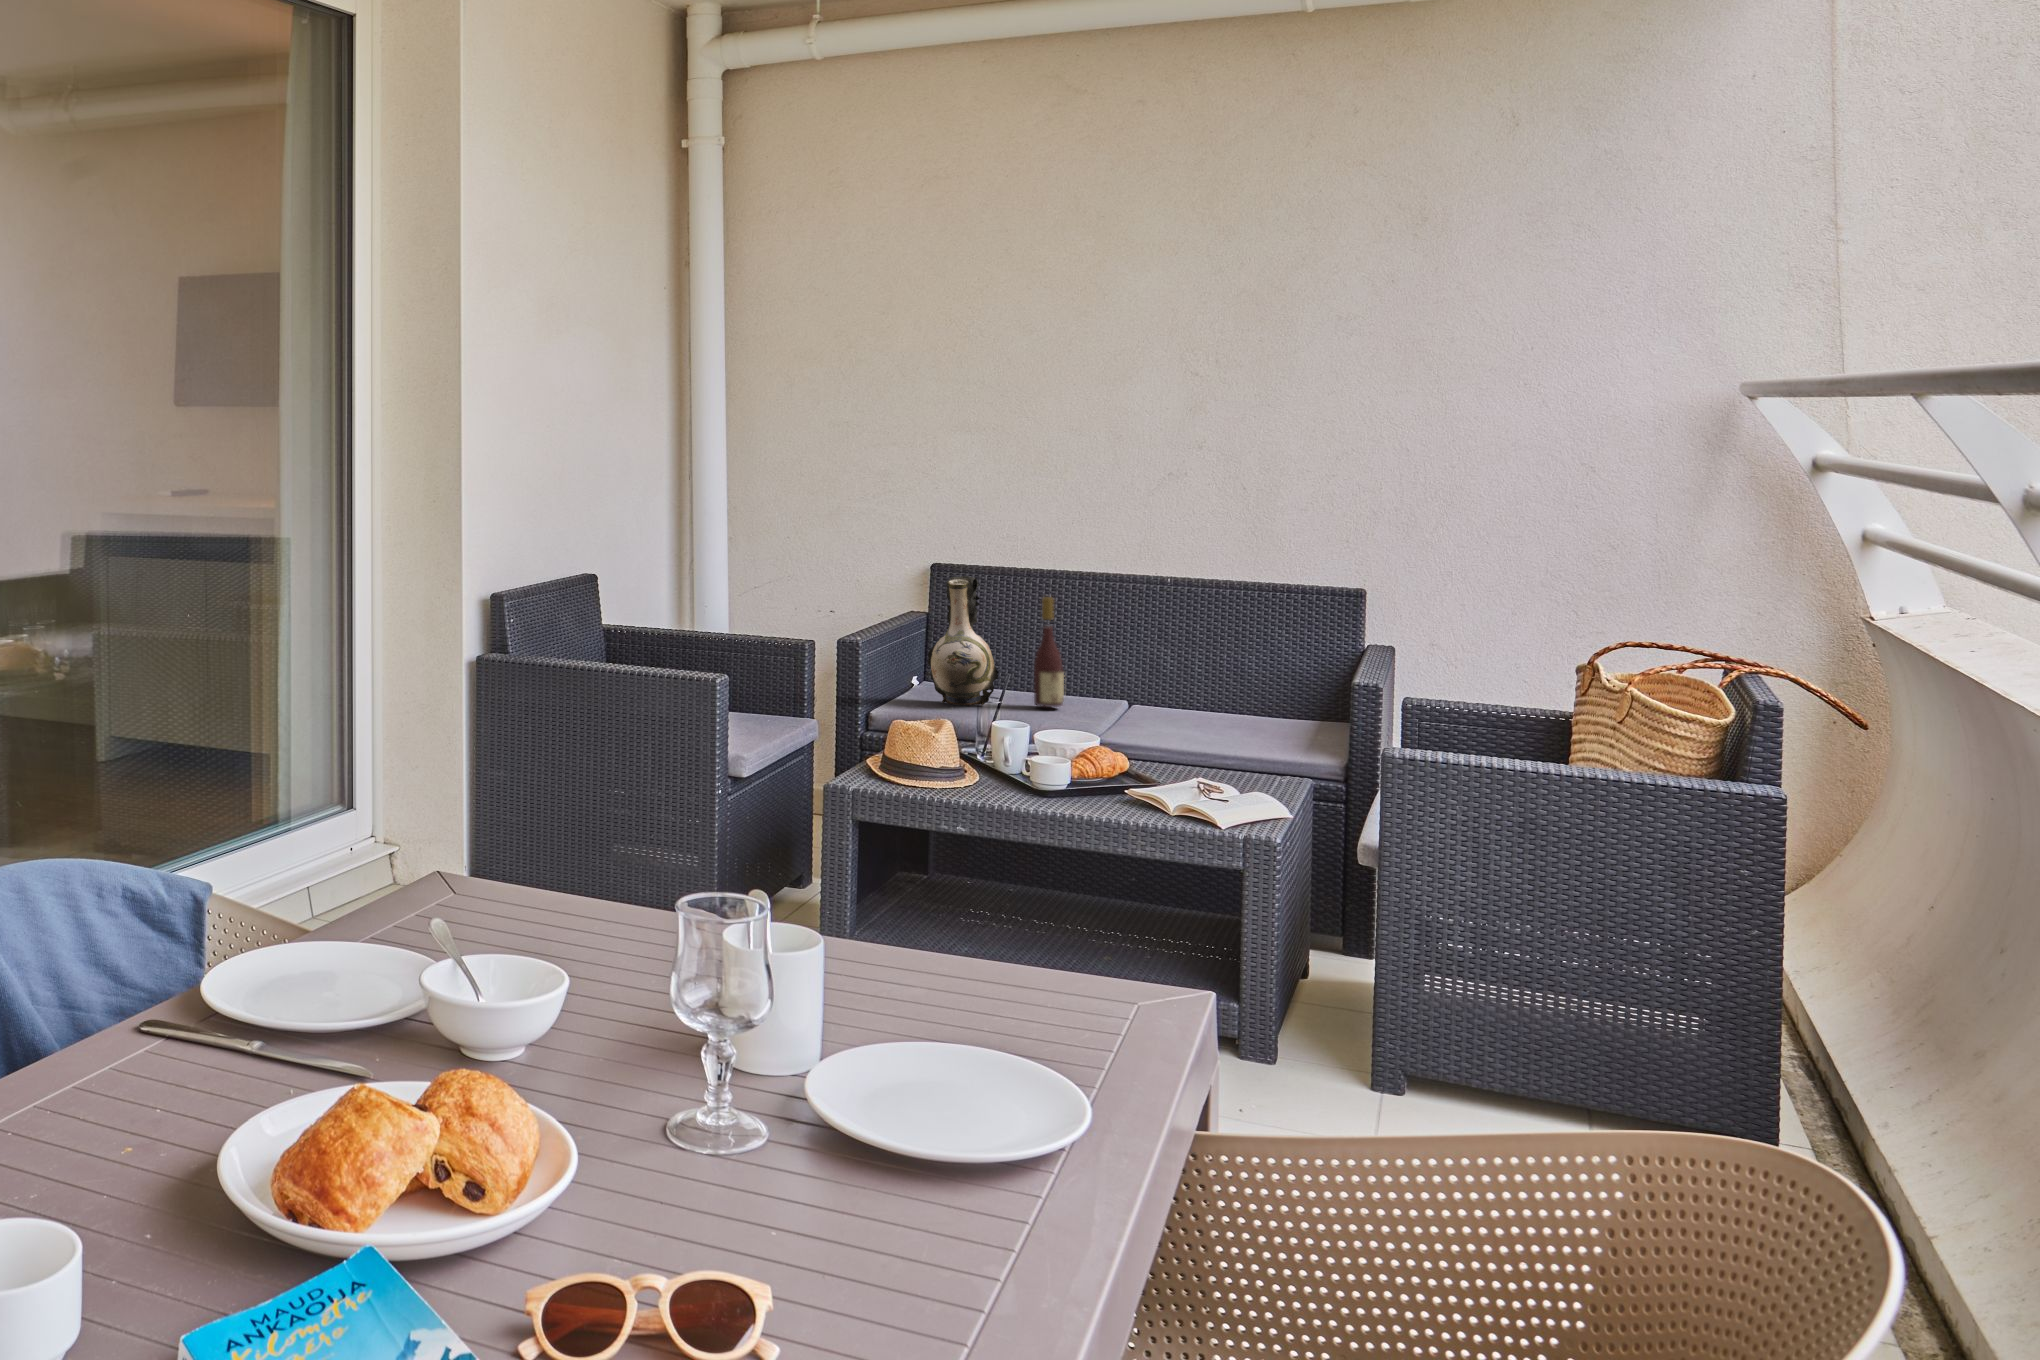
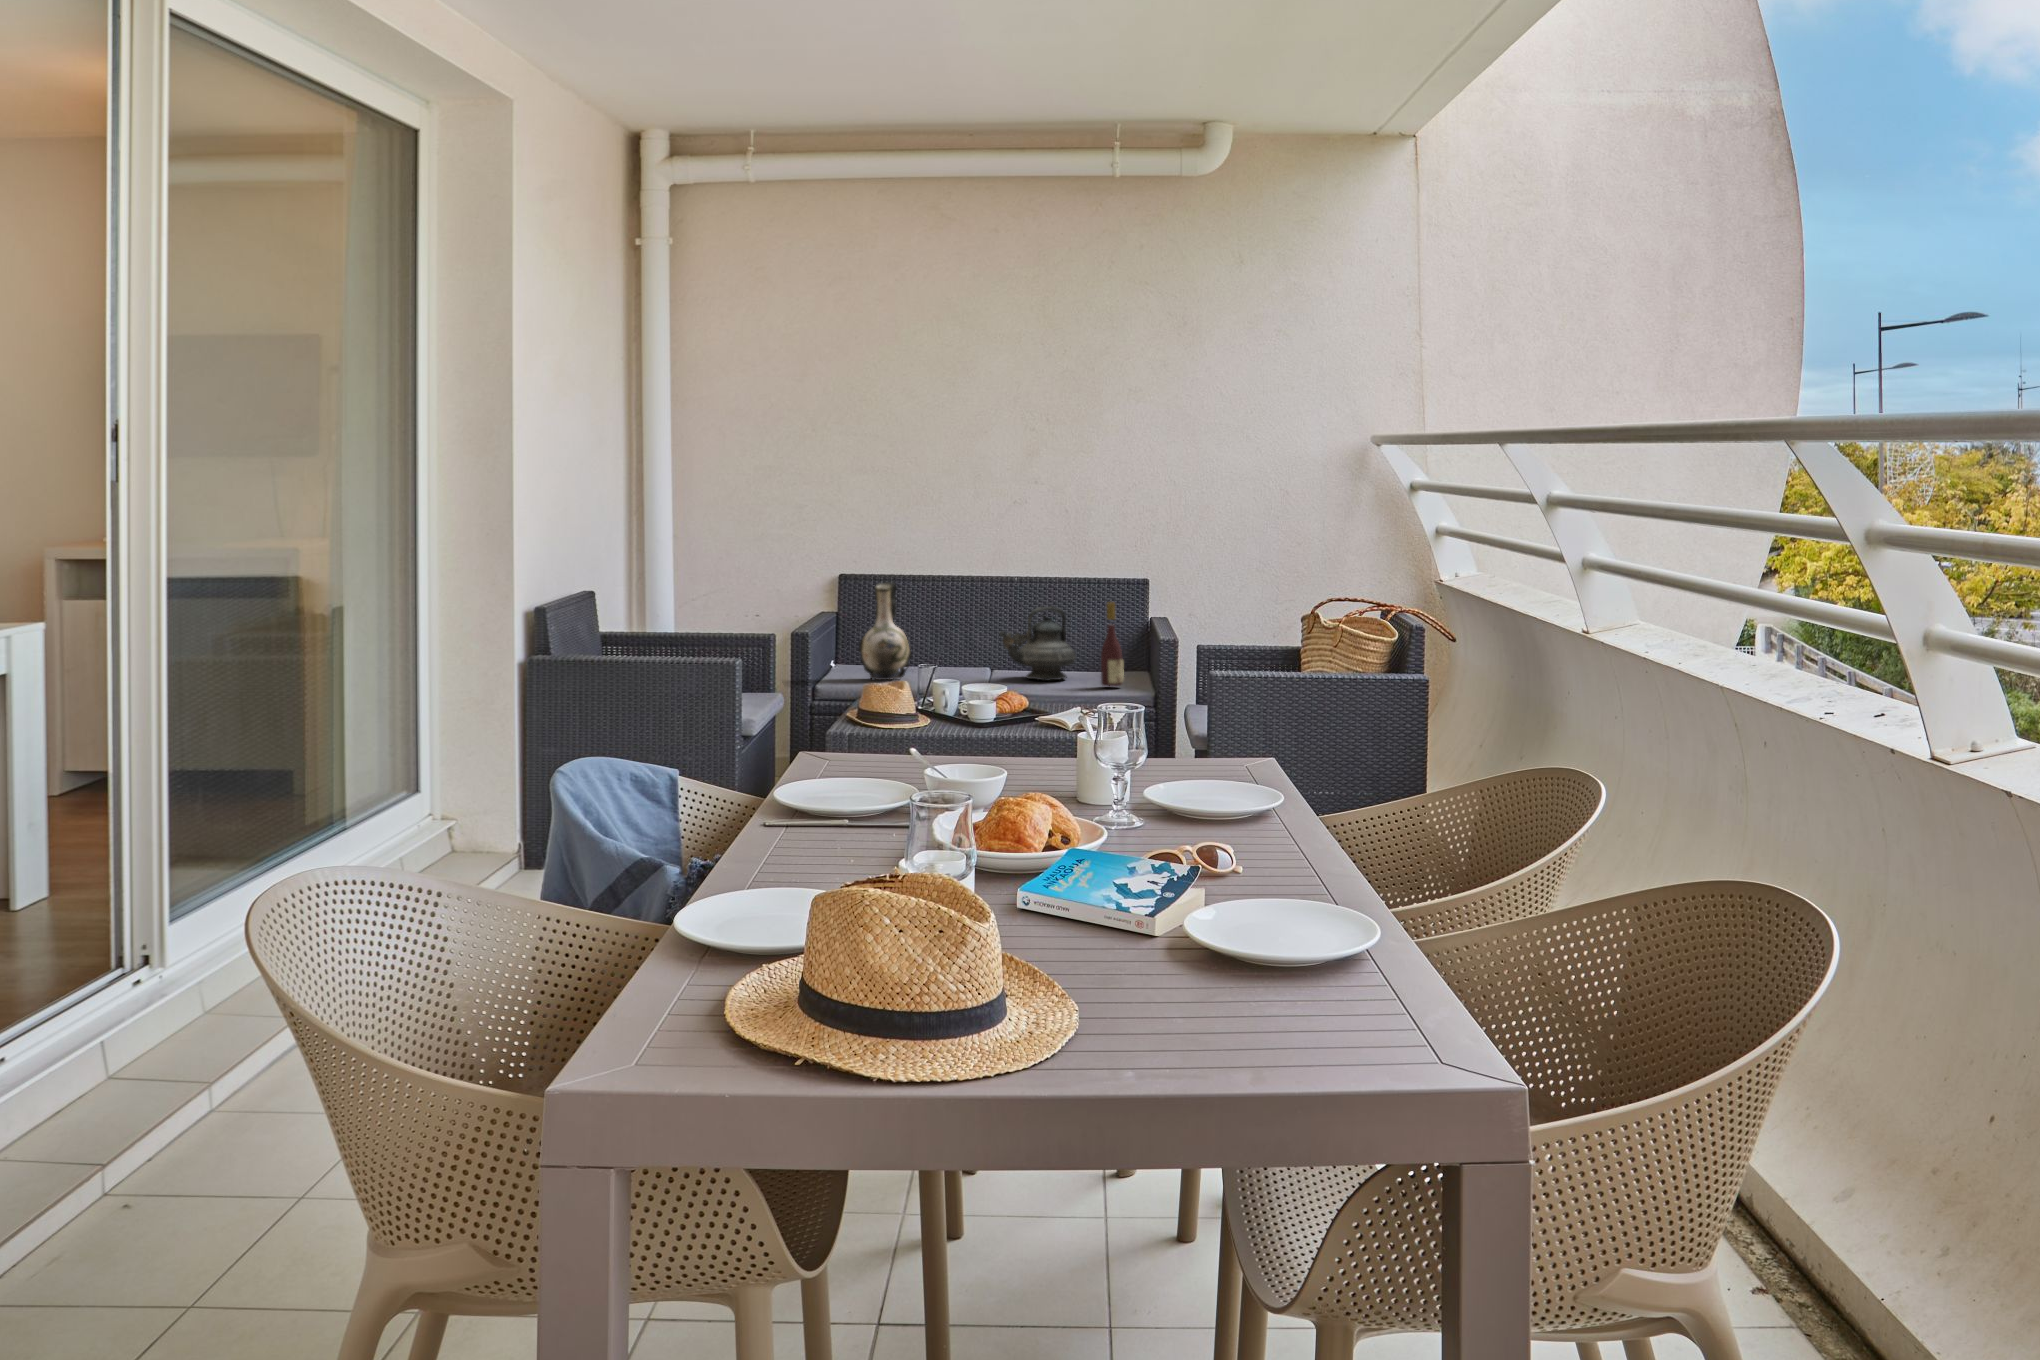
wine bottle: present [1034,597,1064,707] -> present [1101,602,1124,686]
teapot: none [1118,618,1235,724] -> present [1000,606,1076,681]

